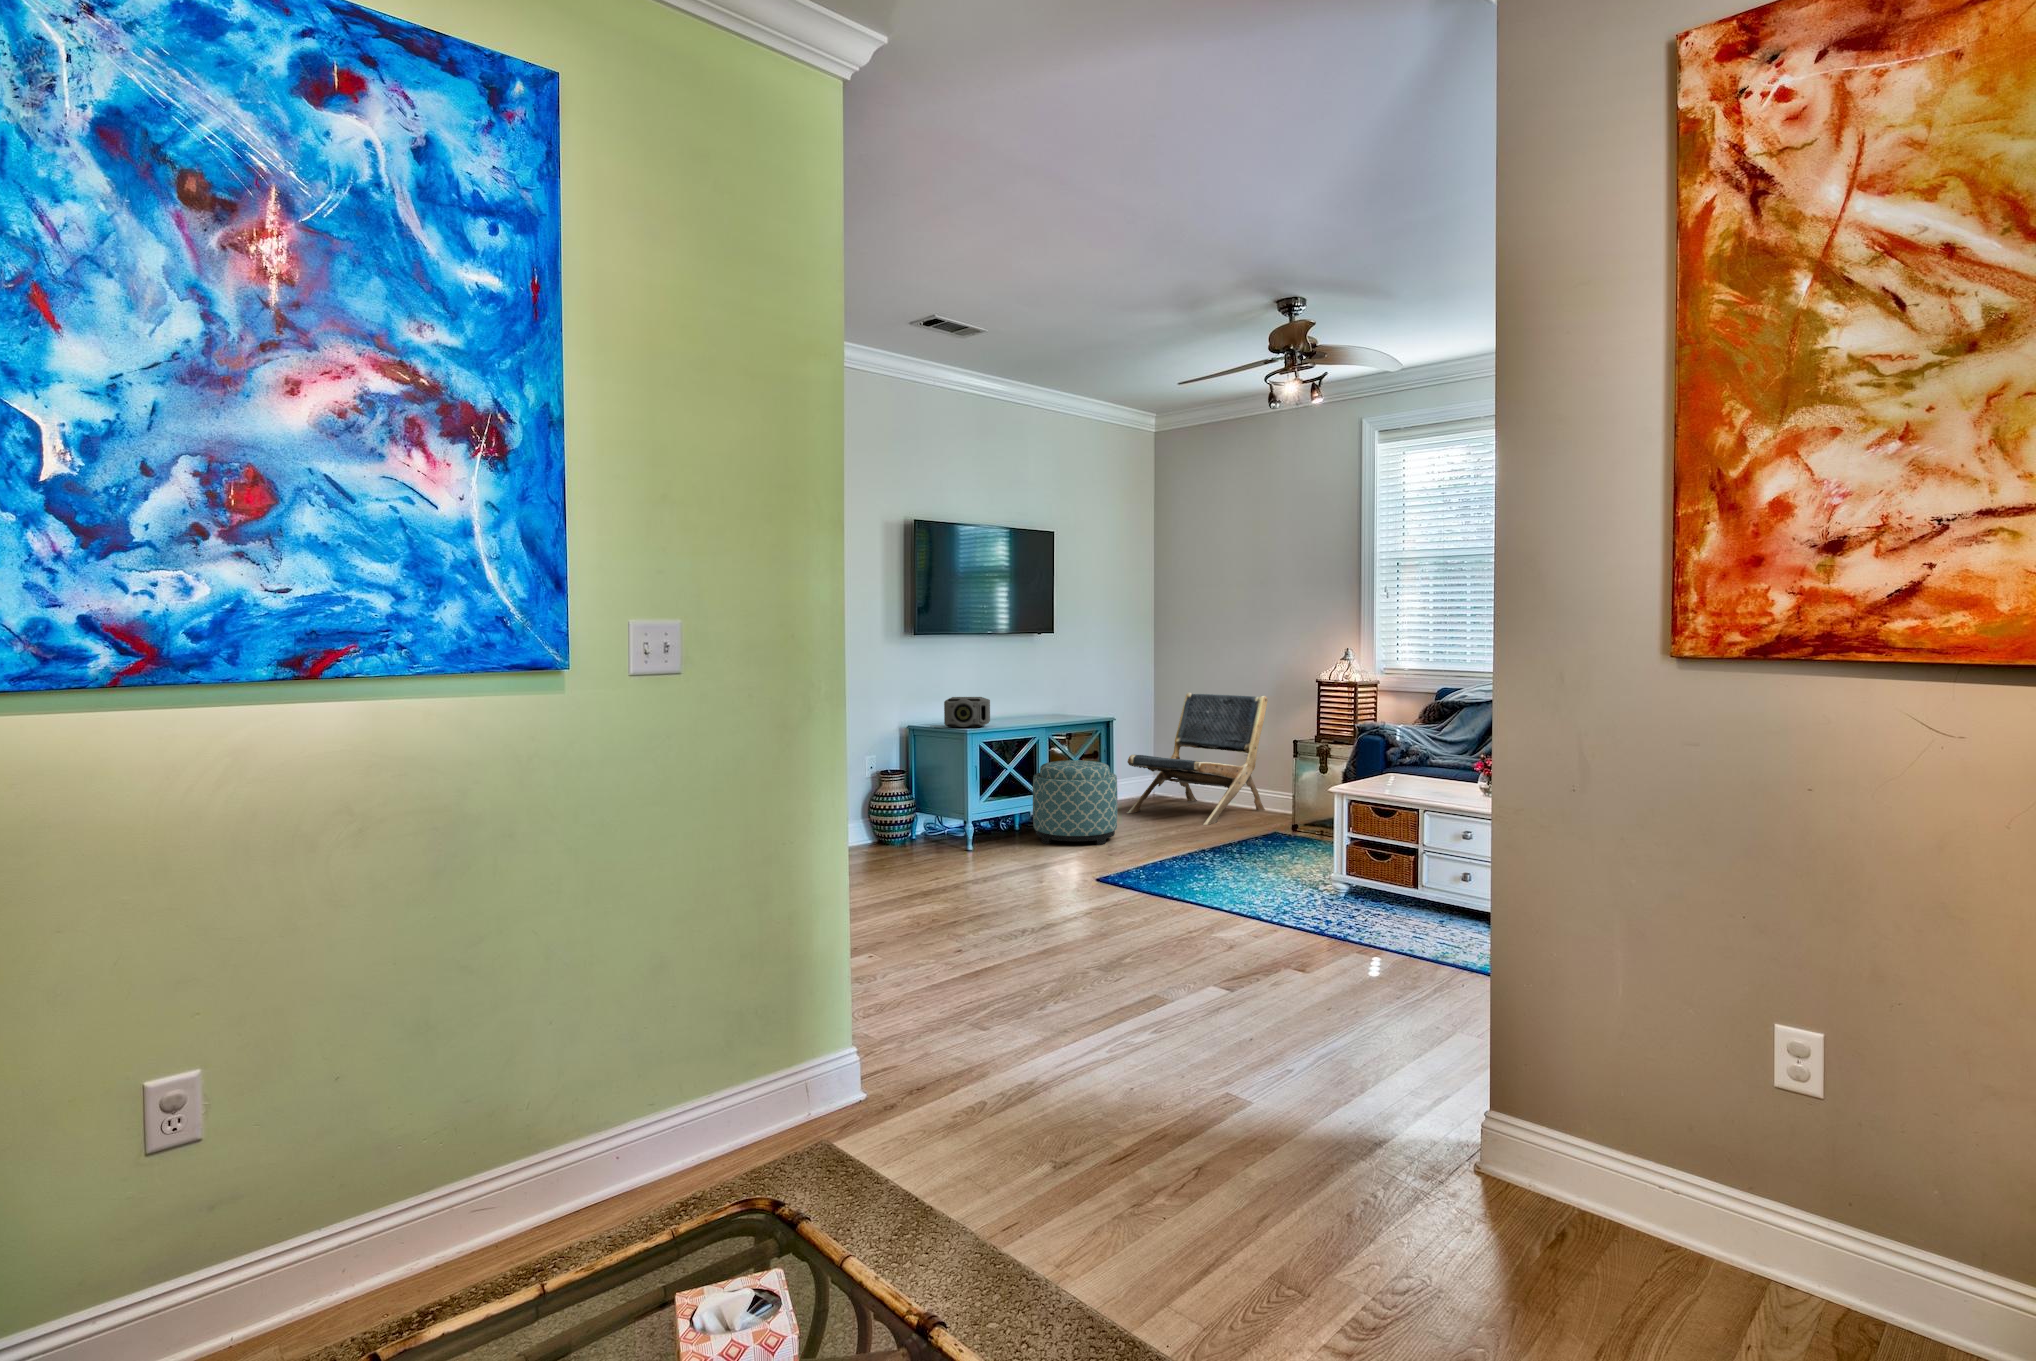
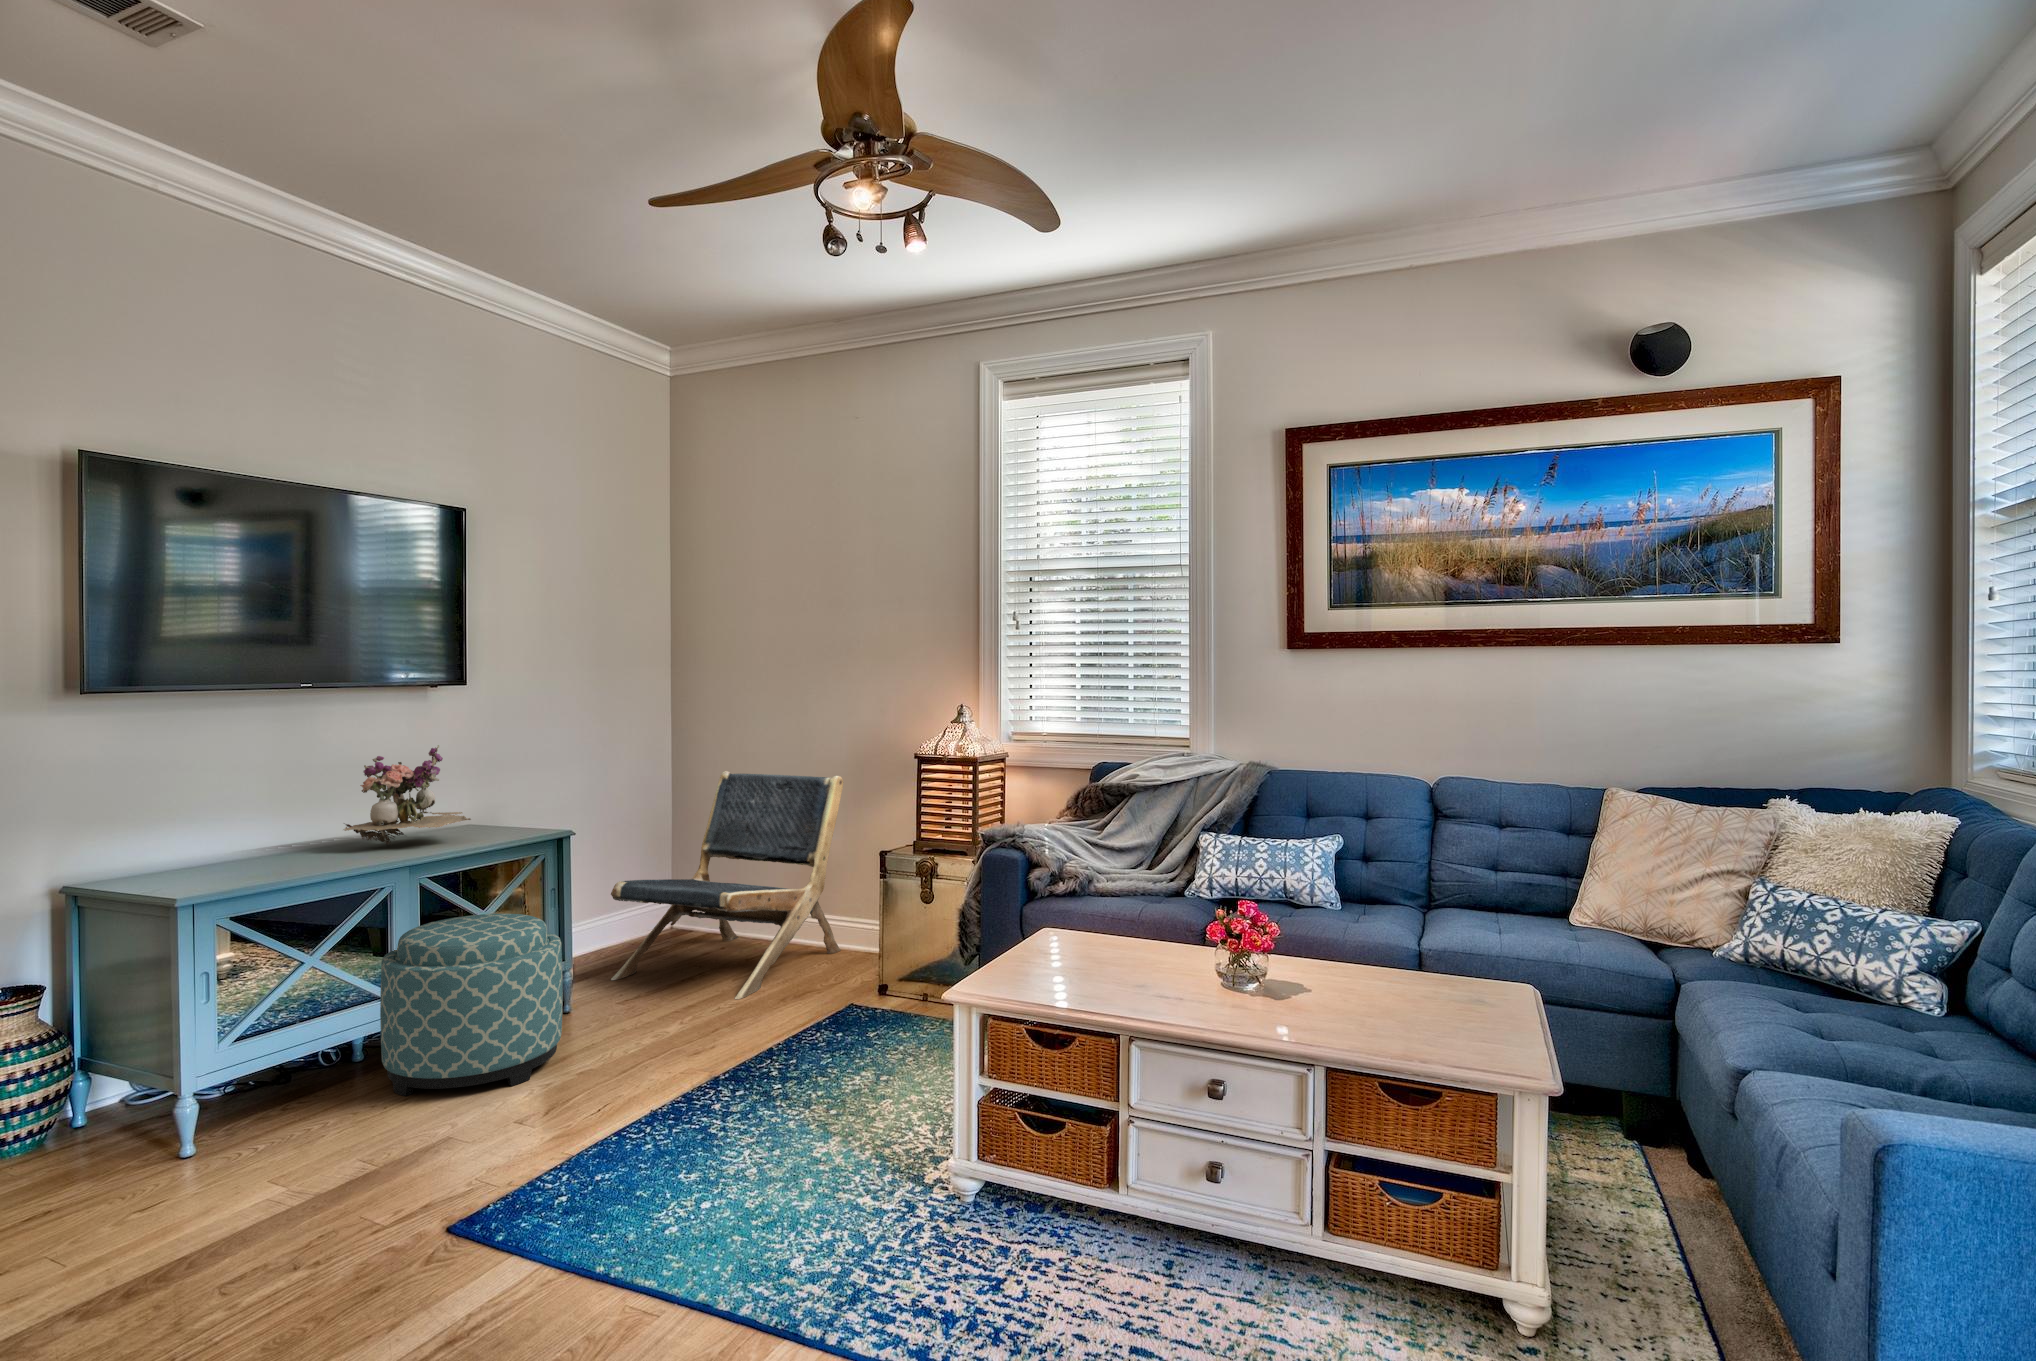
flower arrangement: none [1005,670,1064,723] -> present [344,745,471,845]
speaker: present [944,697,990,727] -> none [175,803,301,870]

